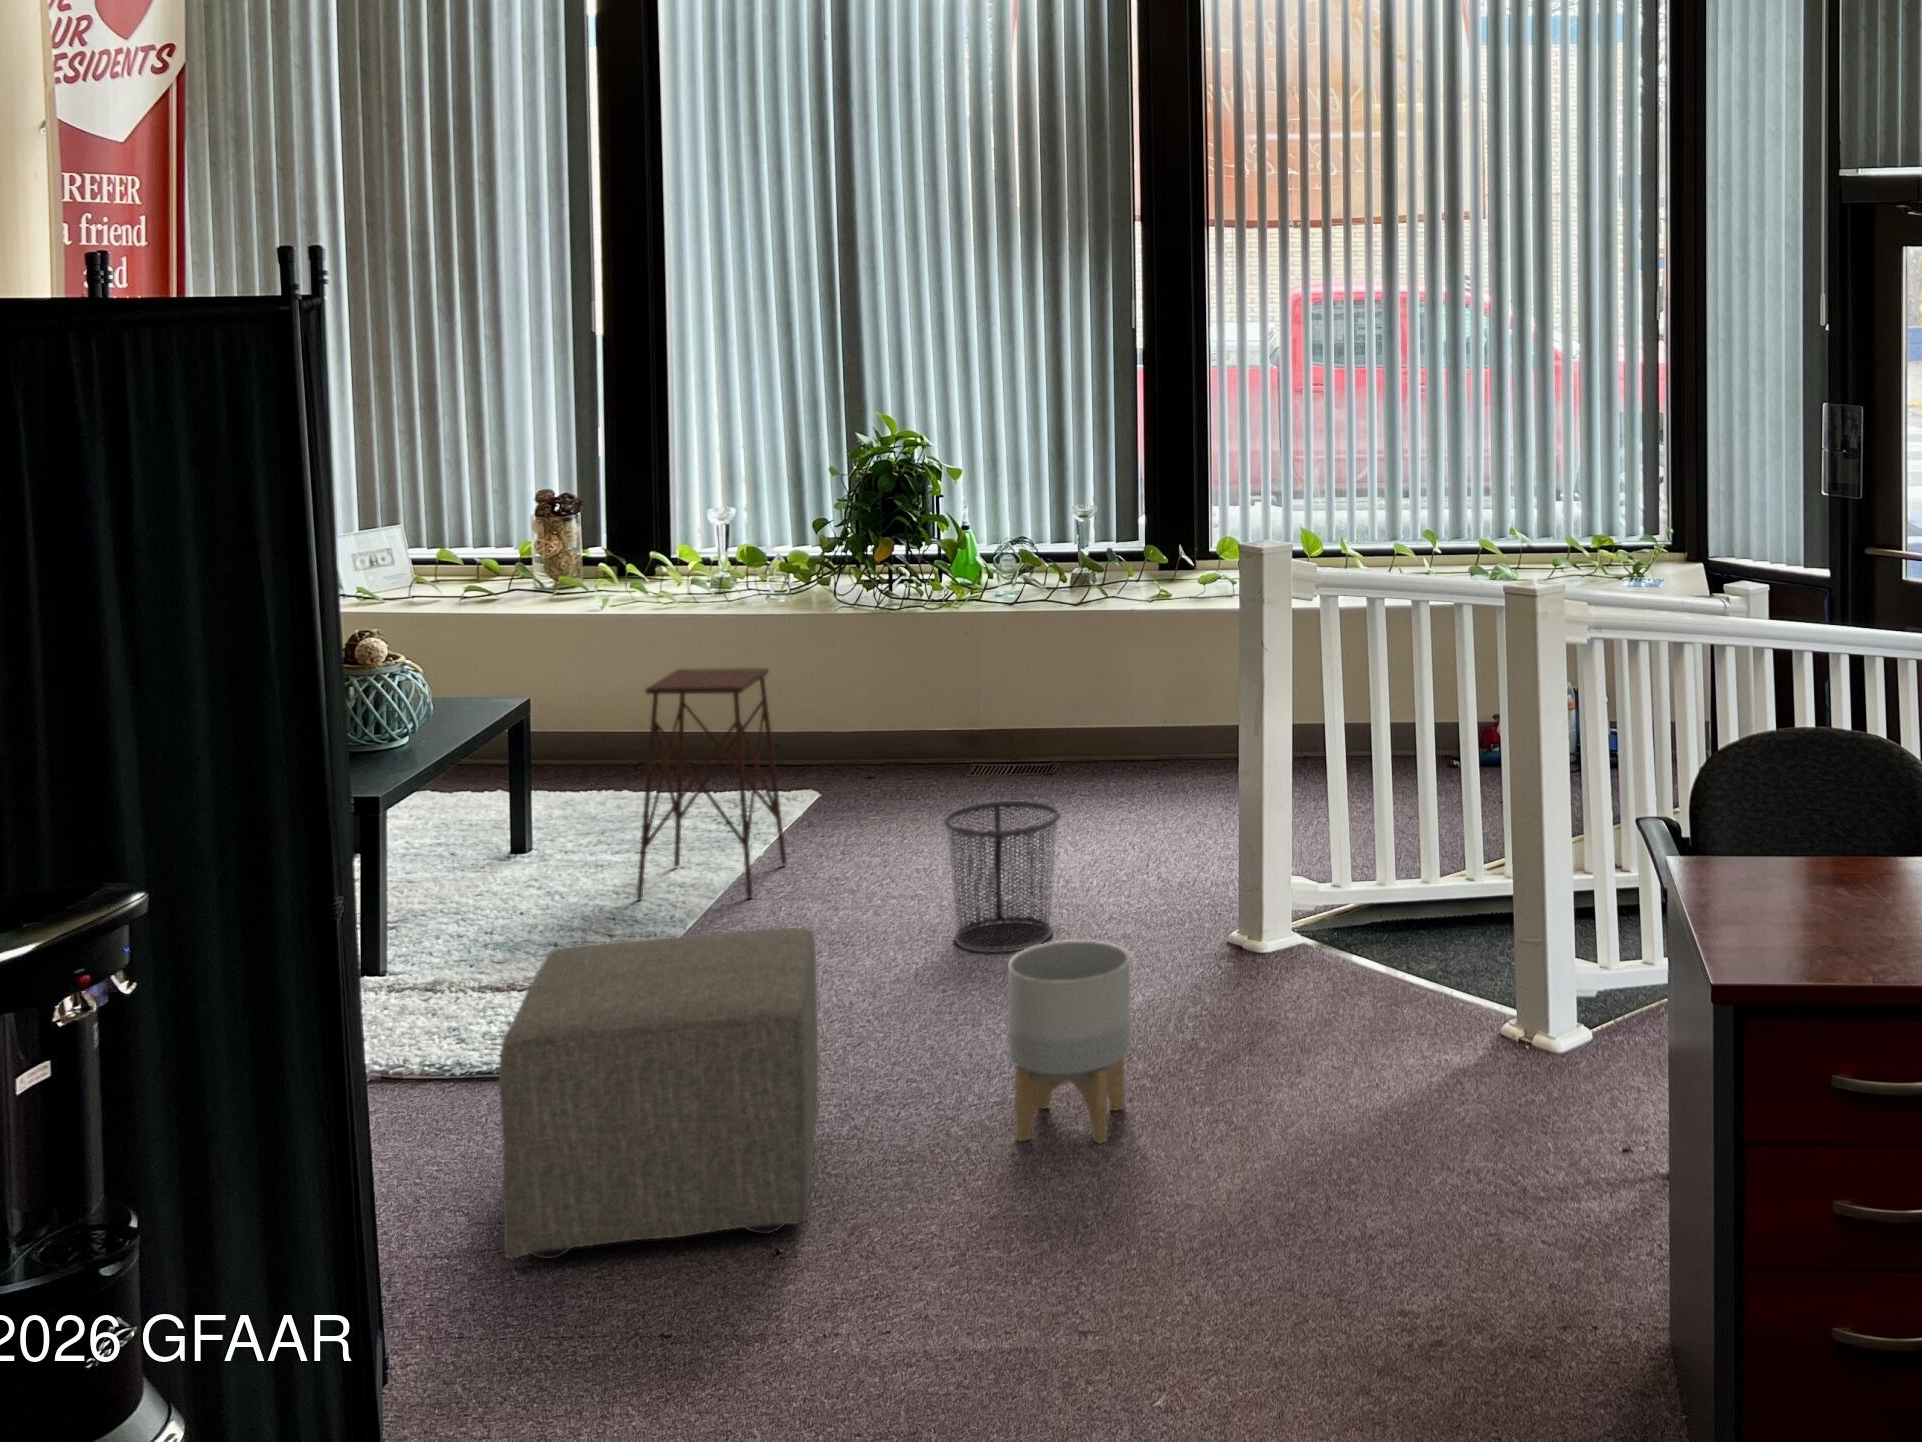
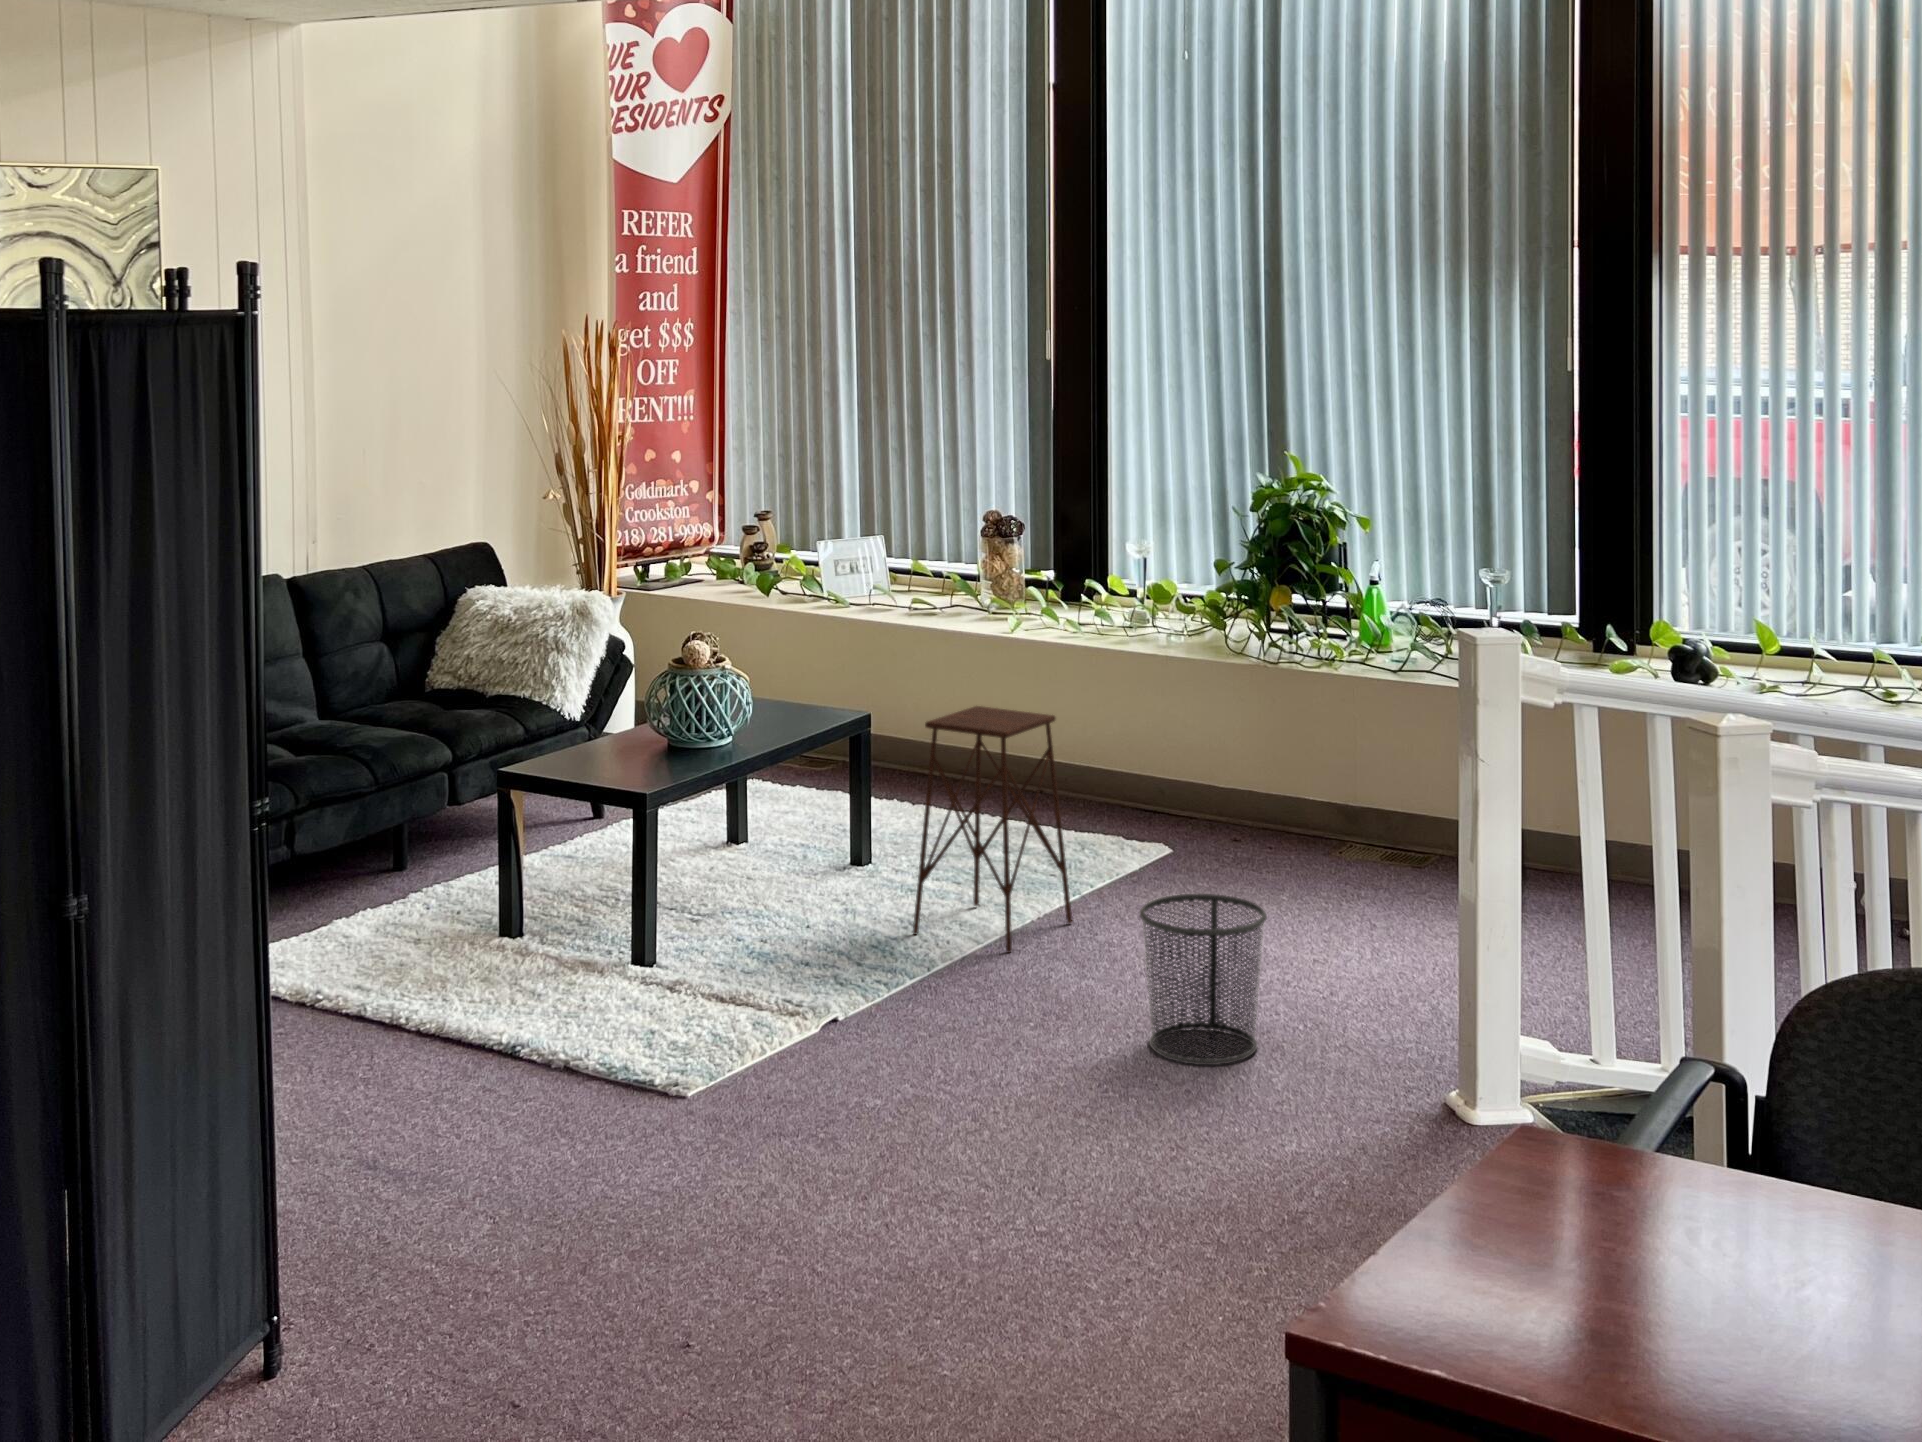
ottoman: present [499,928,819,1259] -> none [478,970,845,1310]
planter: present [1008,940,1131,1144] -> none [1009,1066,1146,1309]

